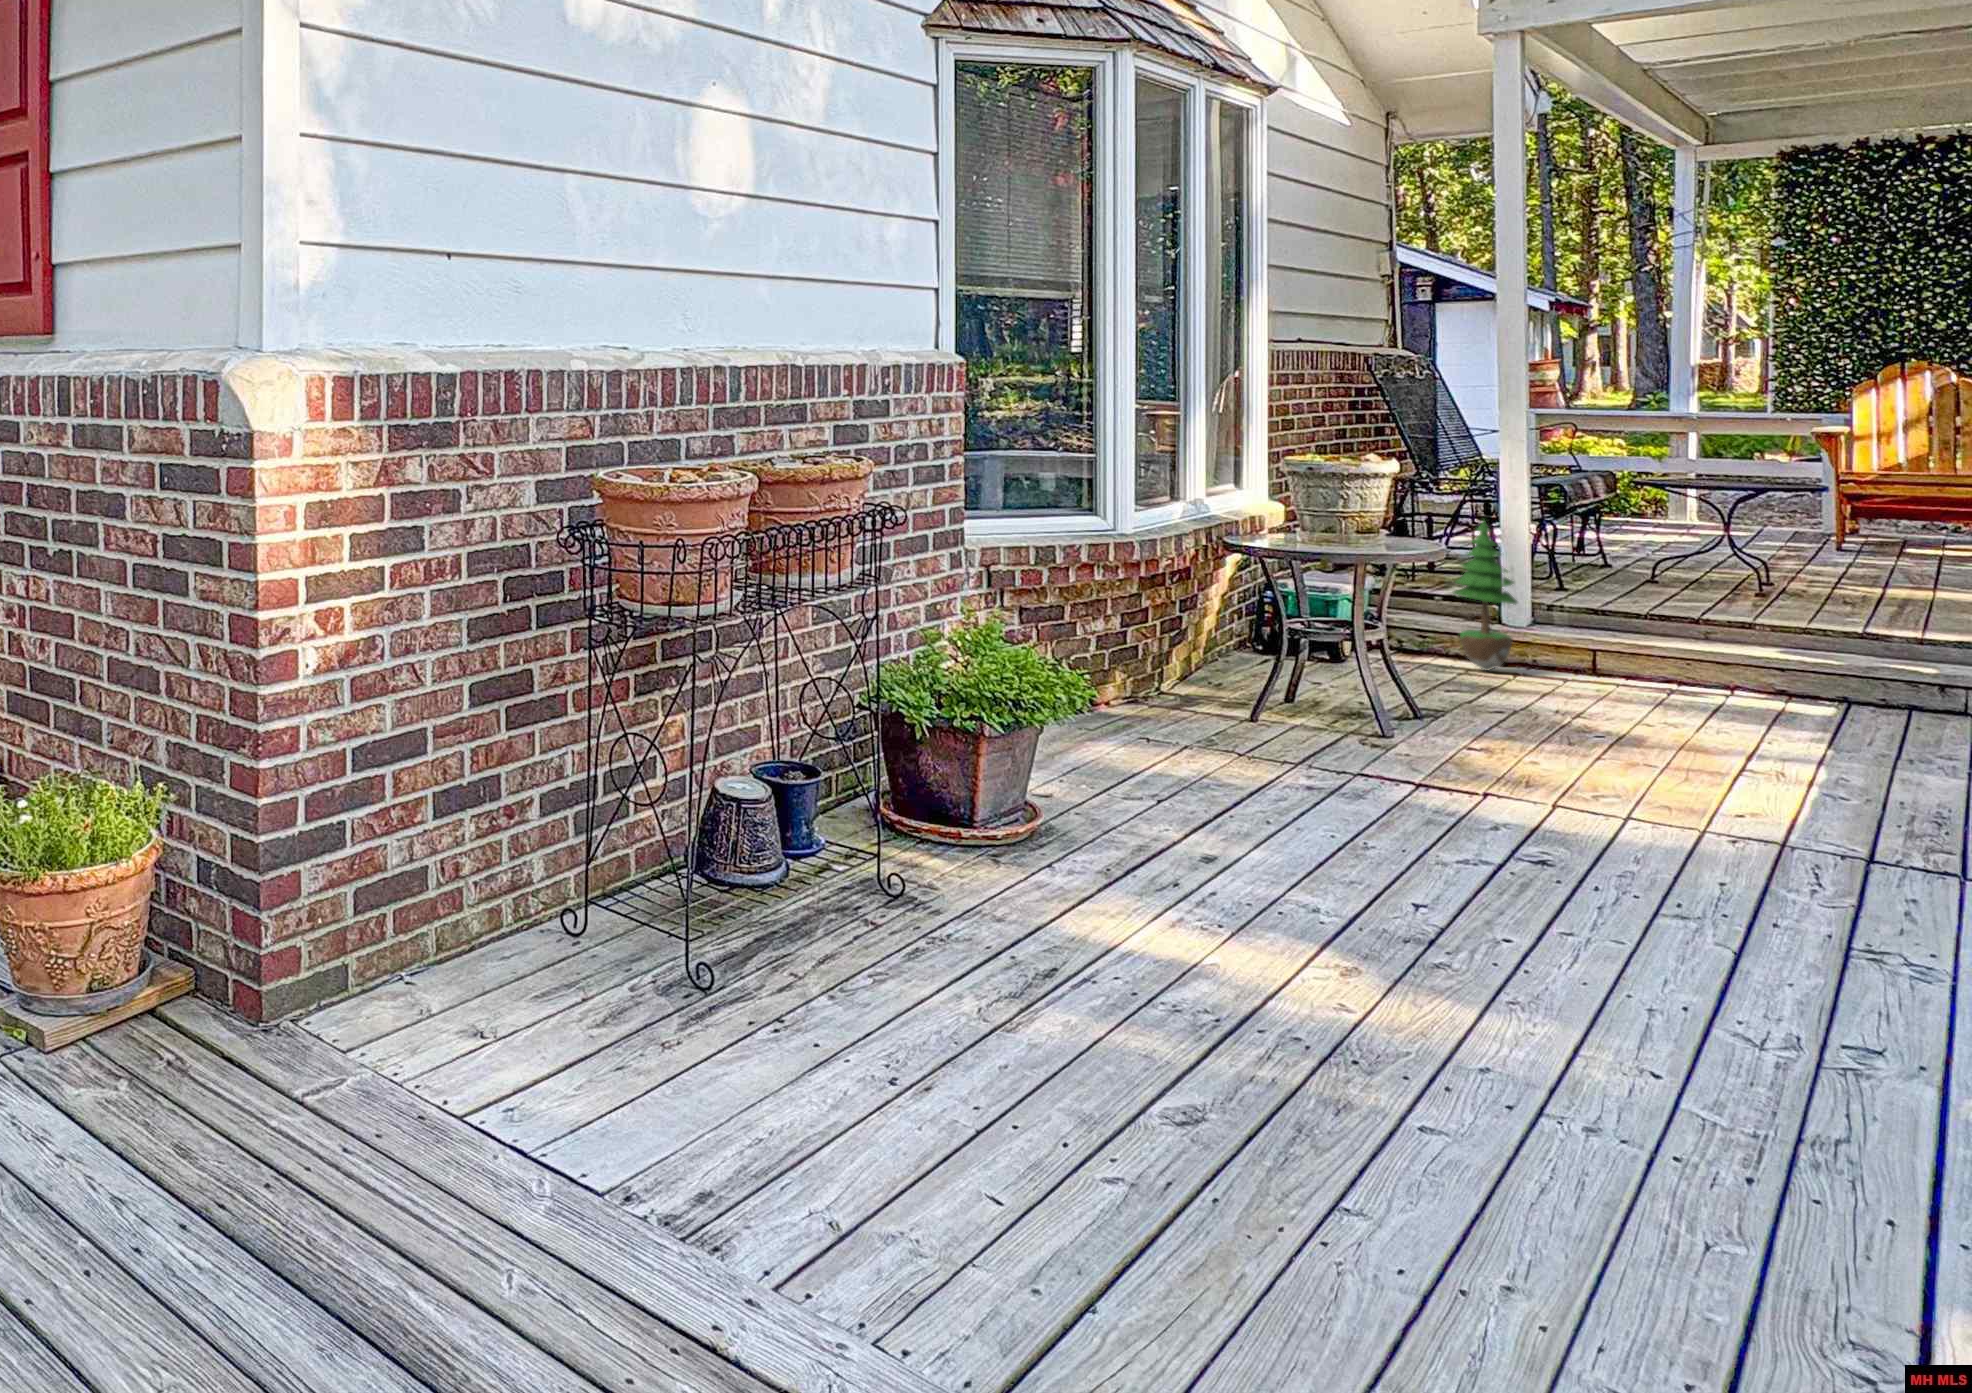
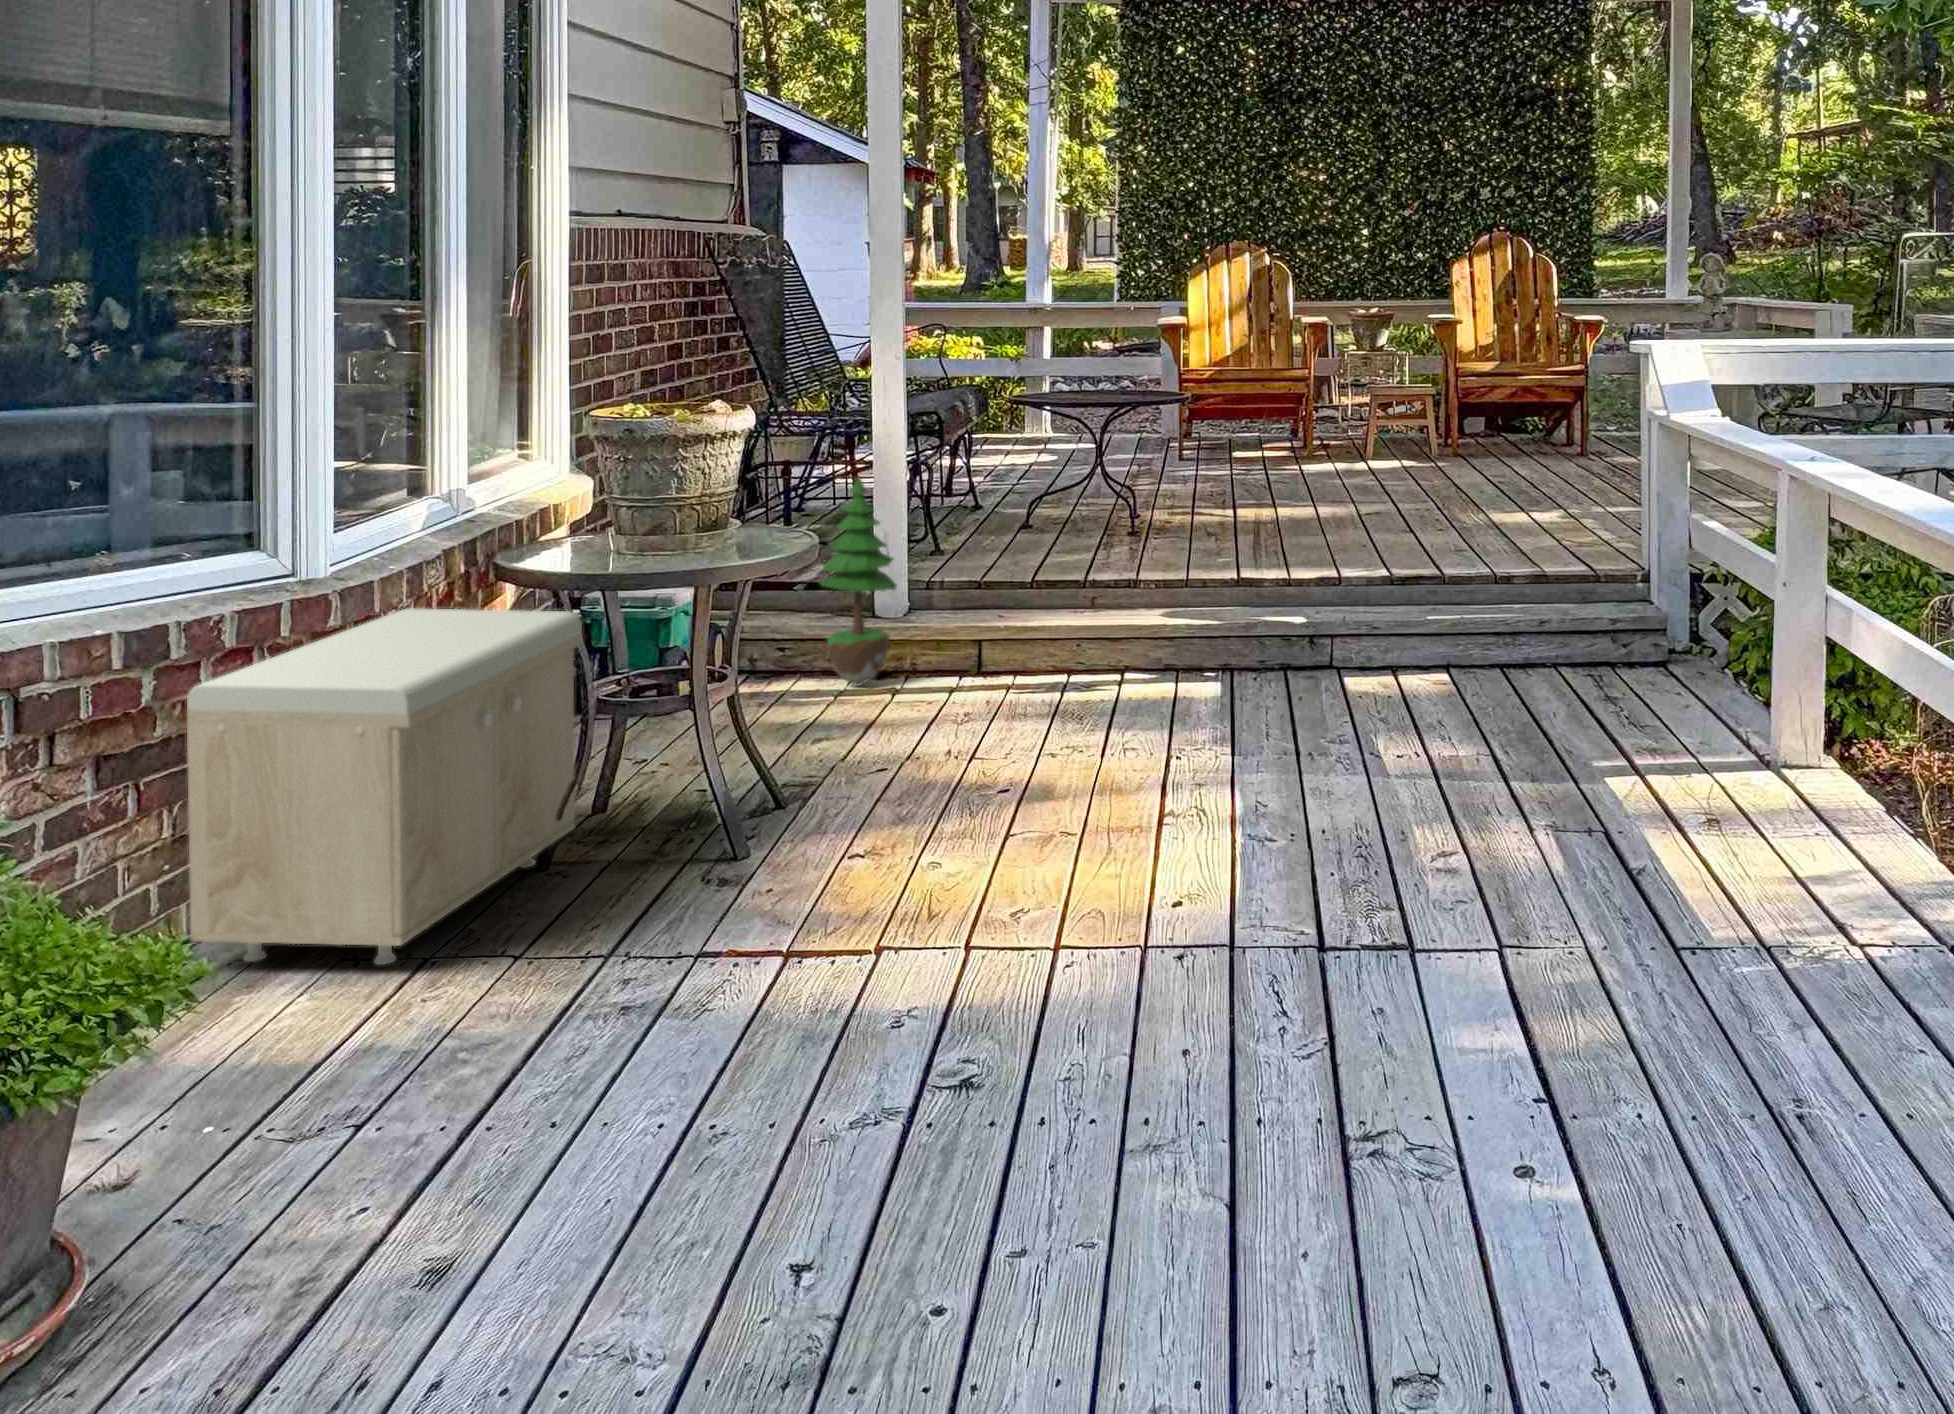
storage bench: none [1064,561,1278,747] -> present [187,608,583,965]

